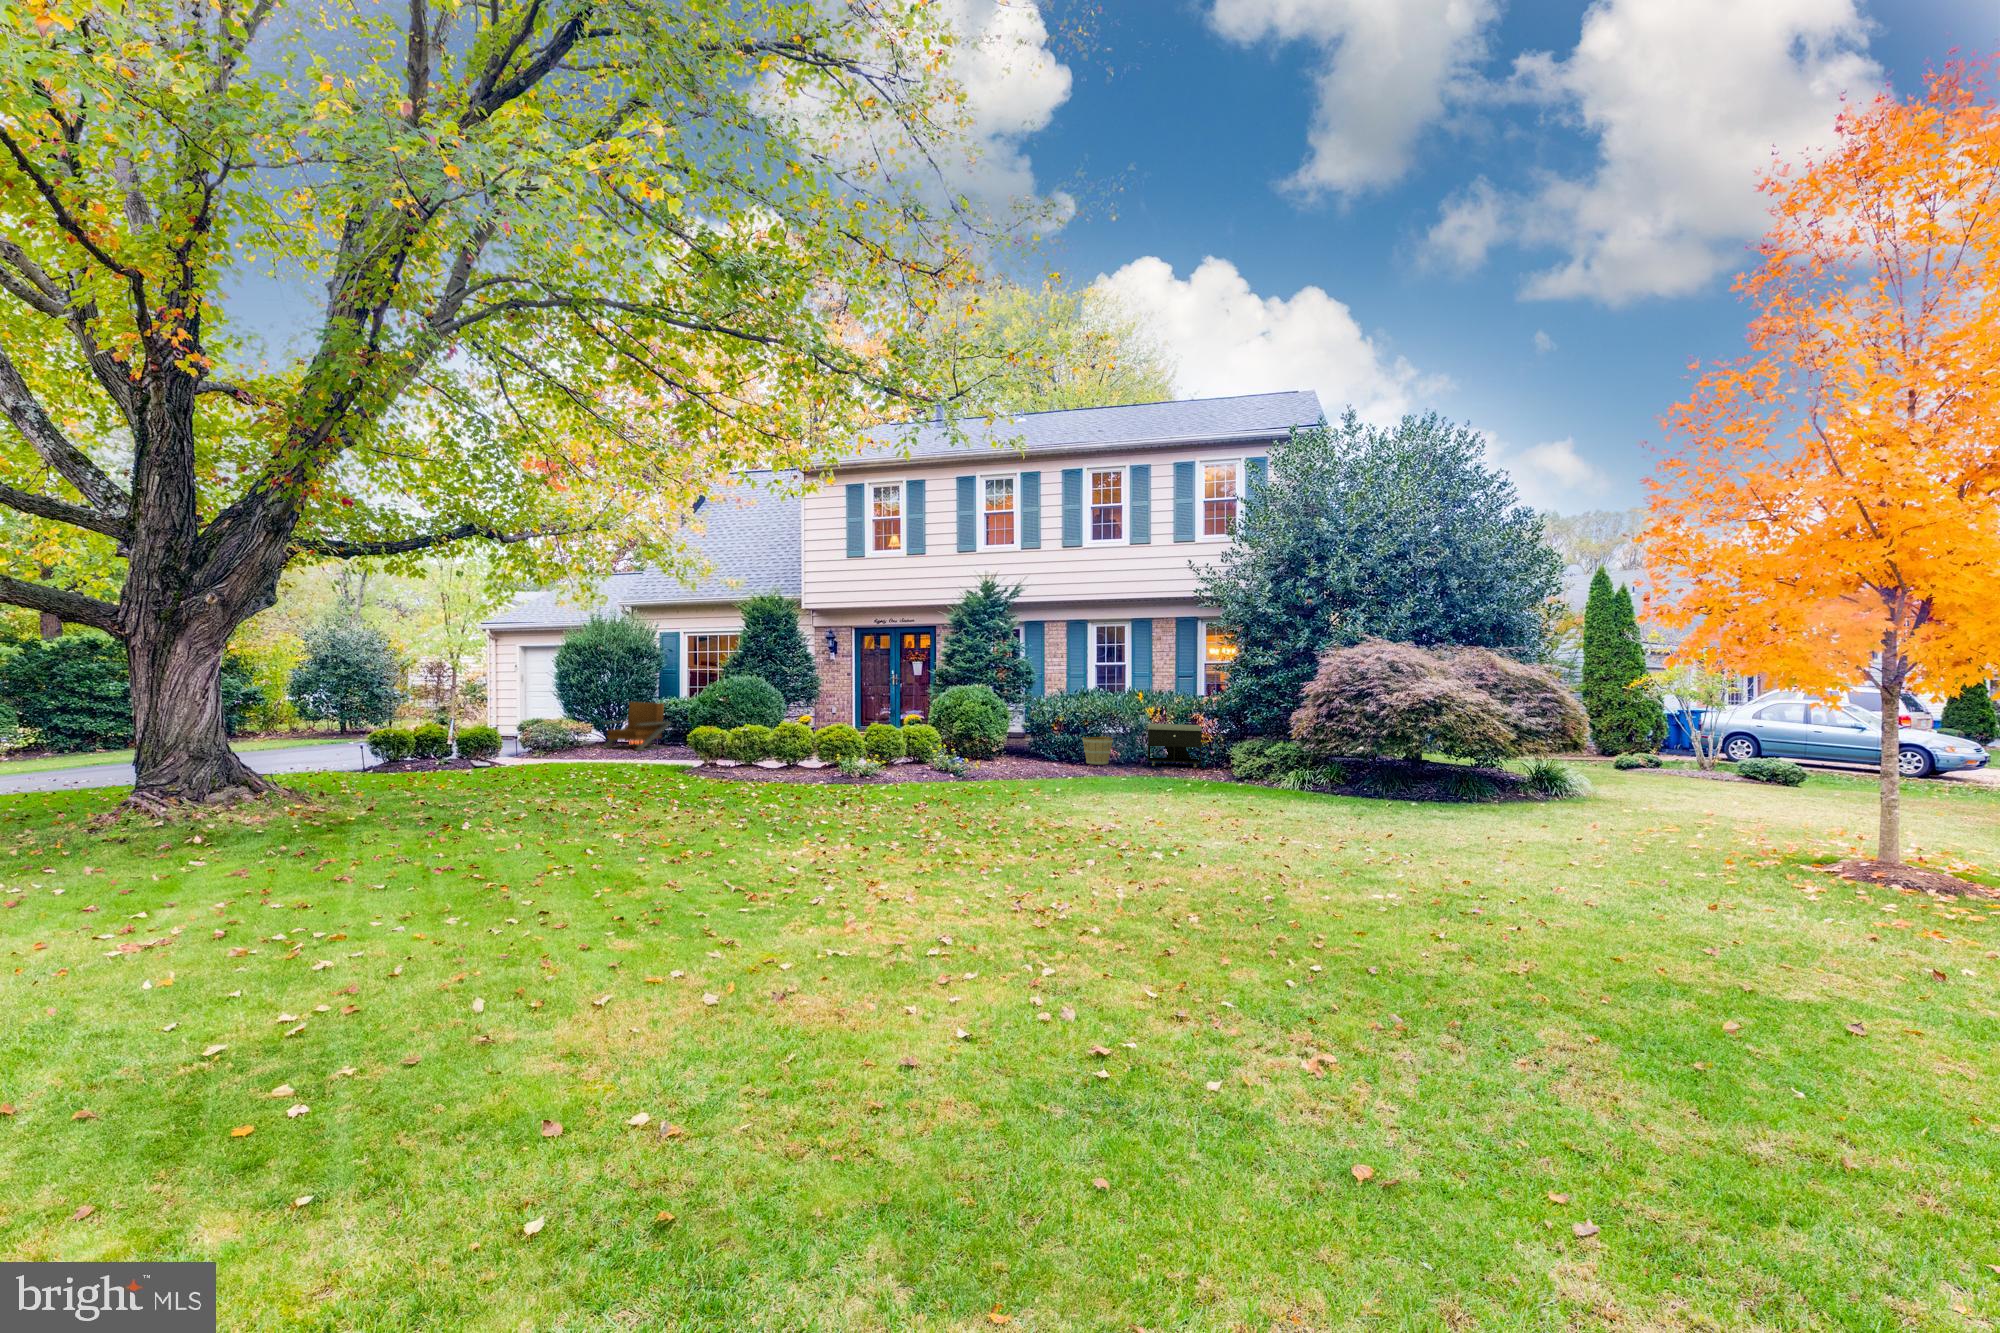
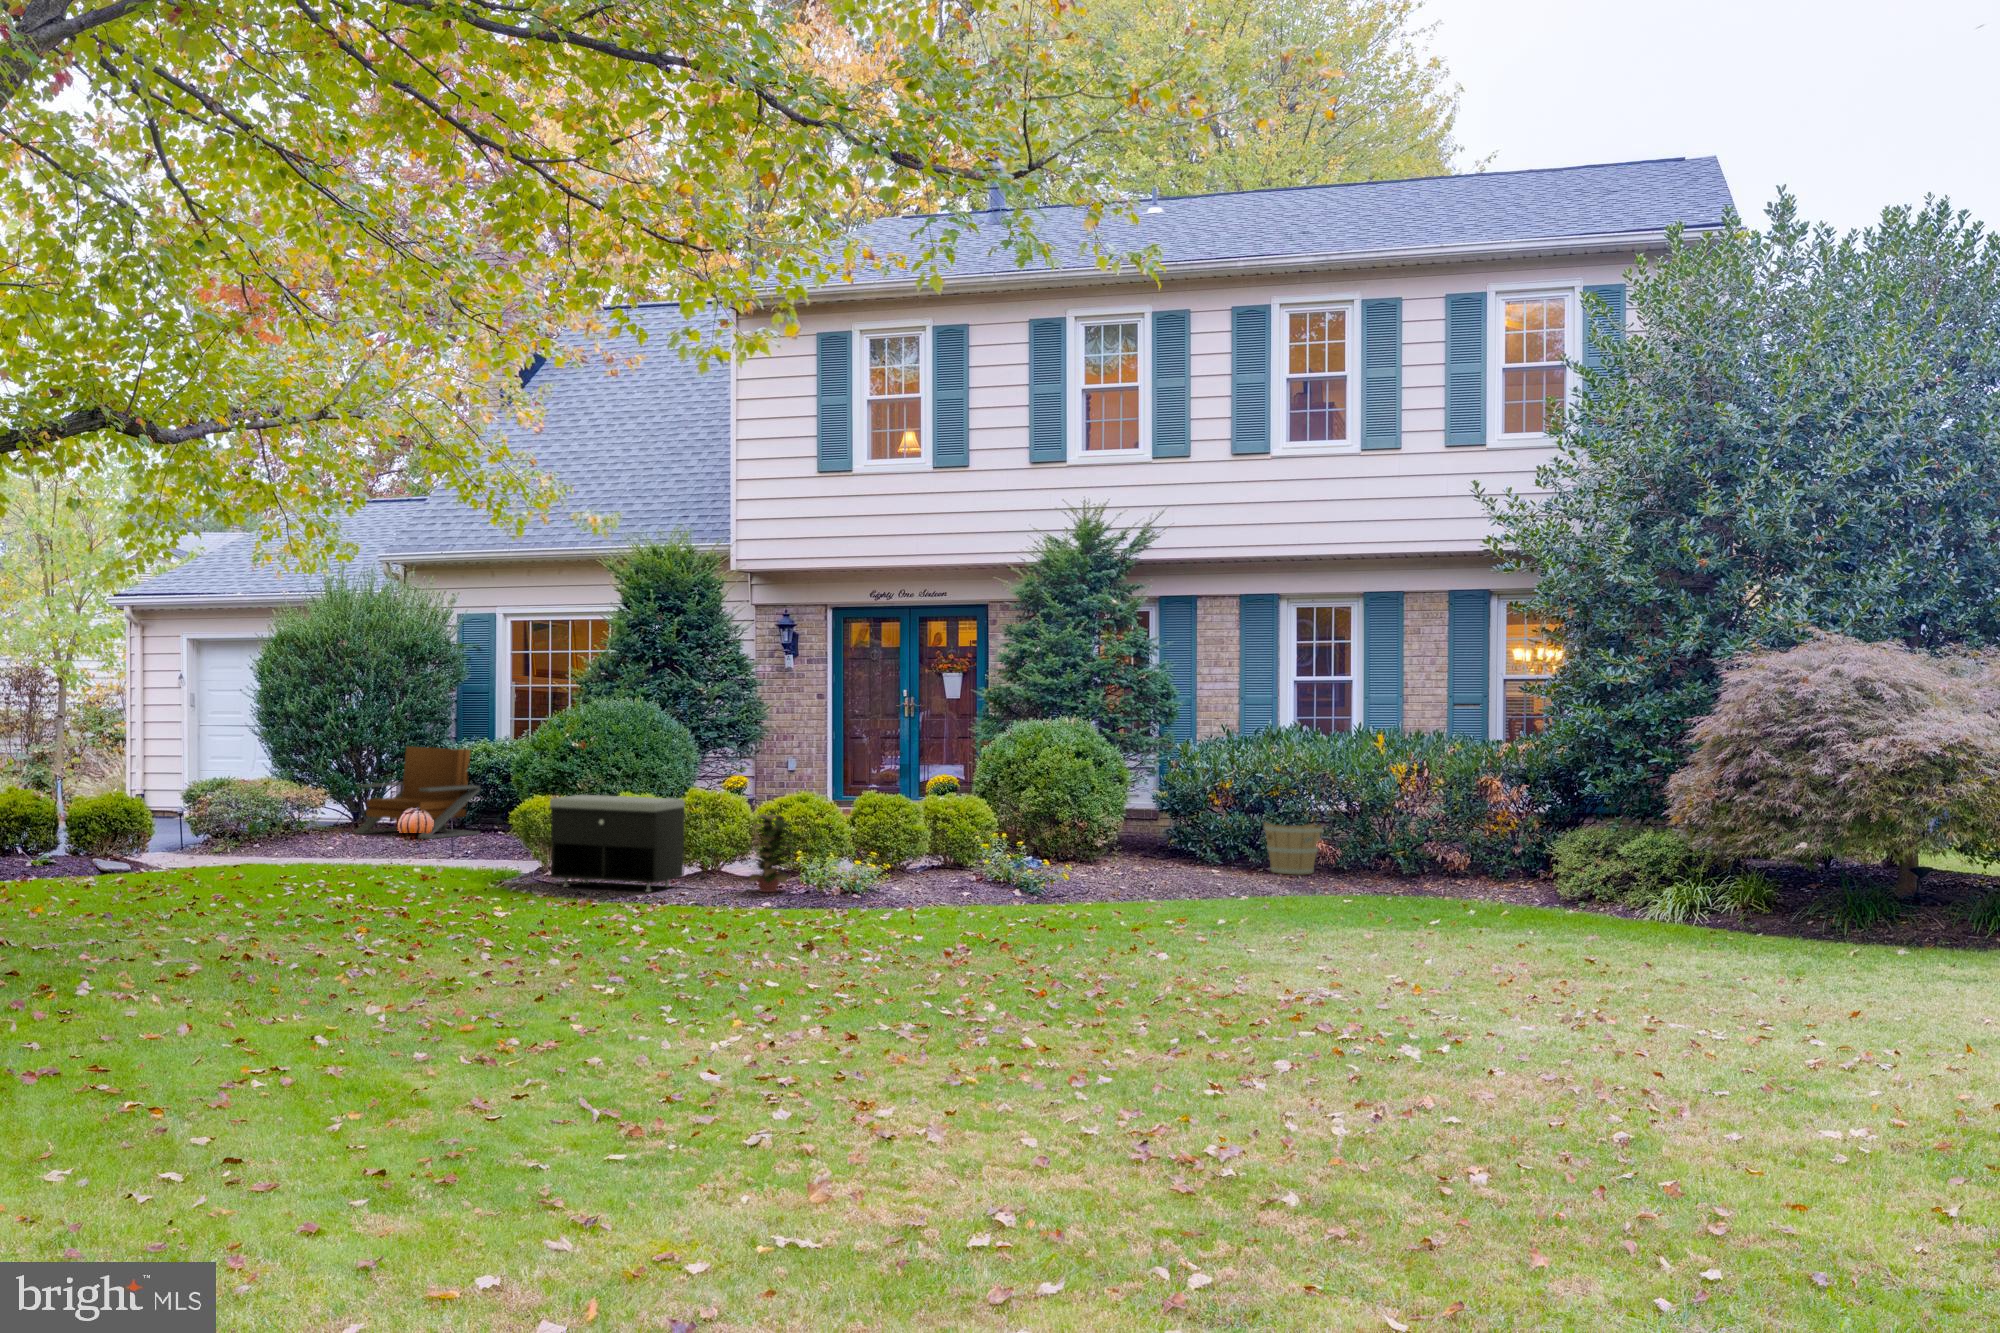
storage bench: present [1148,724,1202,767] -> present [550,795,685,892]
decorative plant: none [806,737,836,779] -> present [748,815,794,892]

